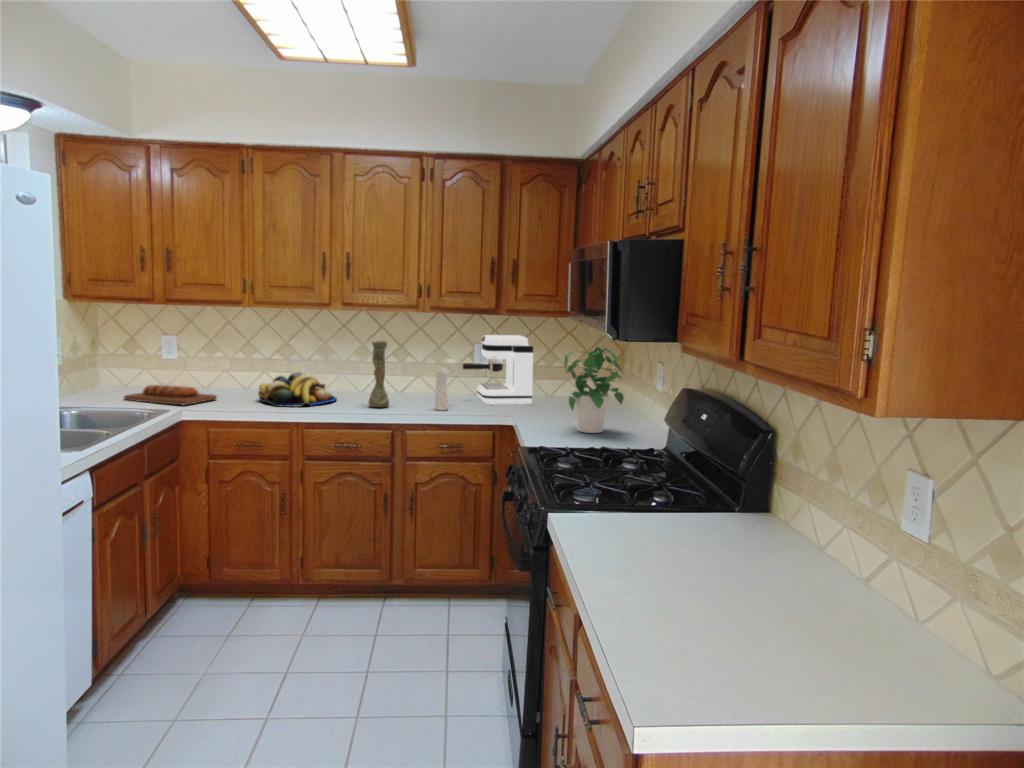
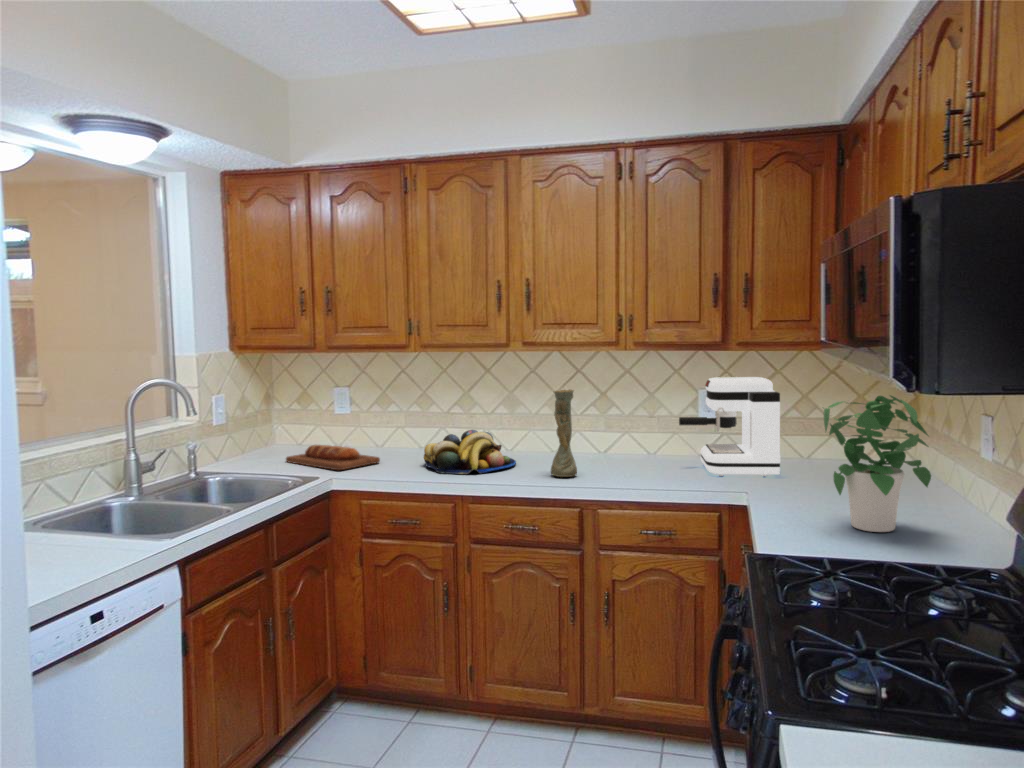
pepper mill: present [435,359,456,410] -> none [636,412,667,483]

